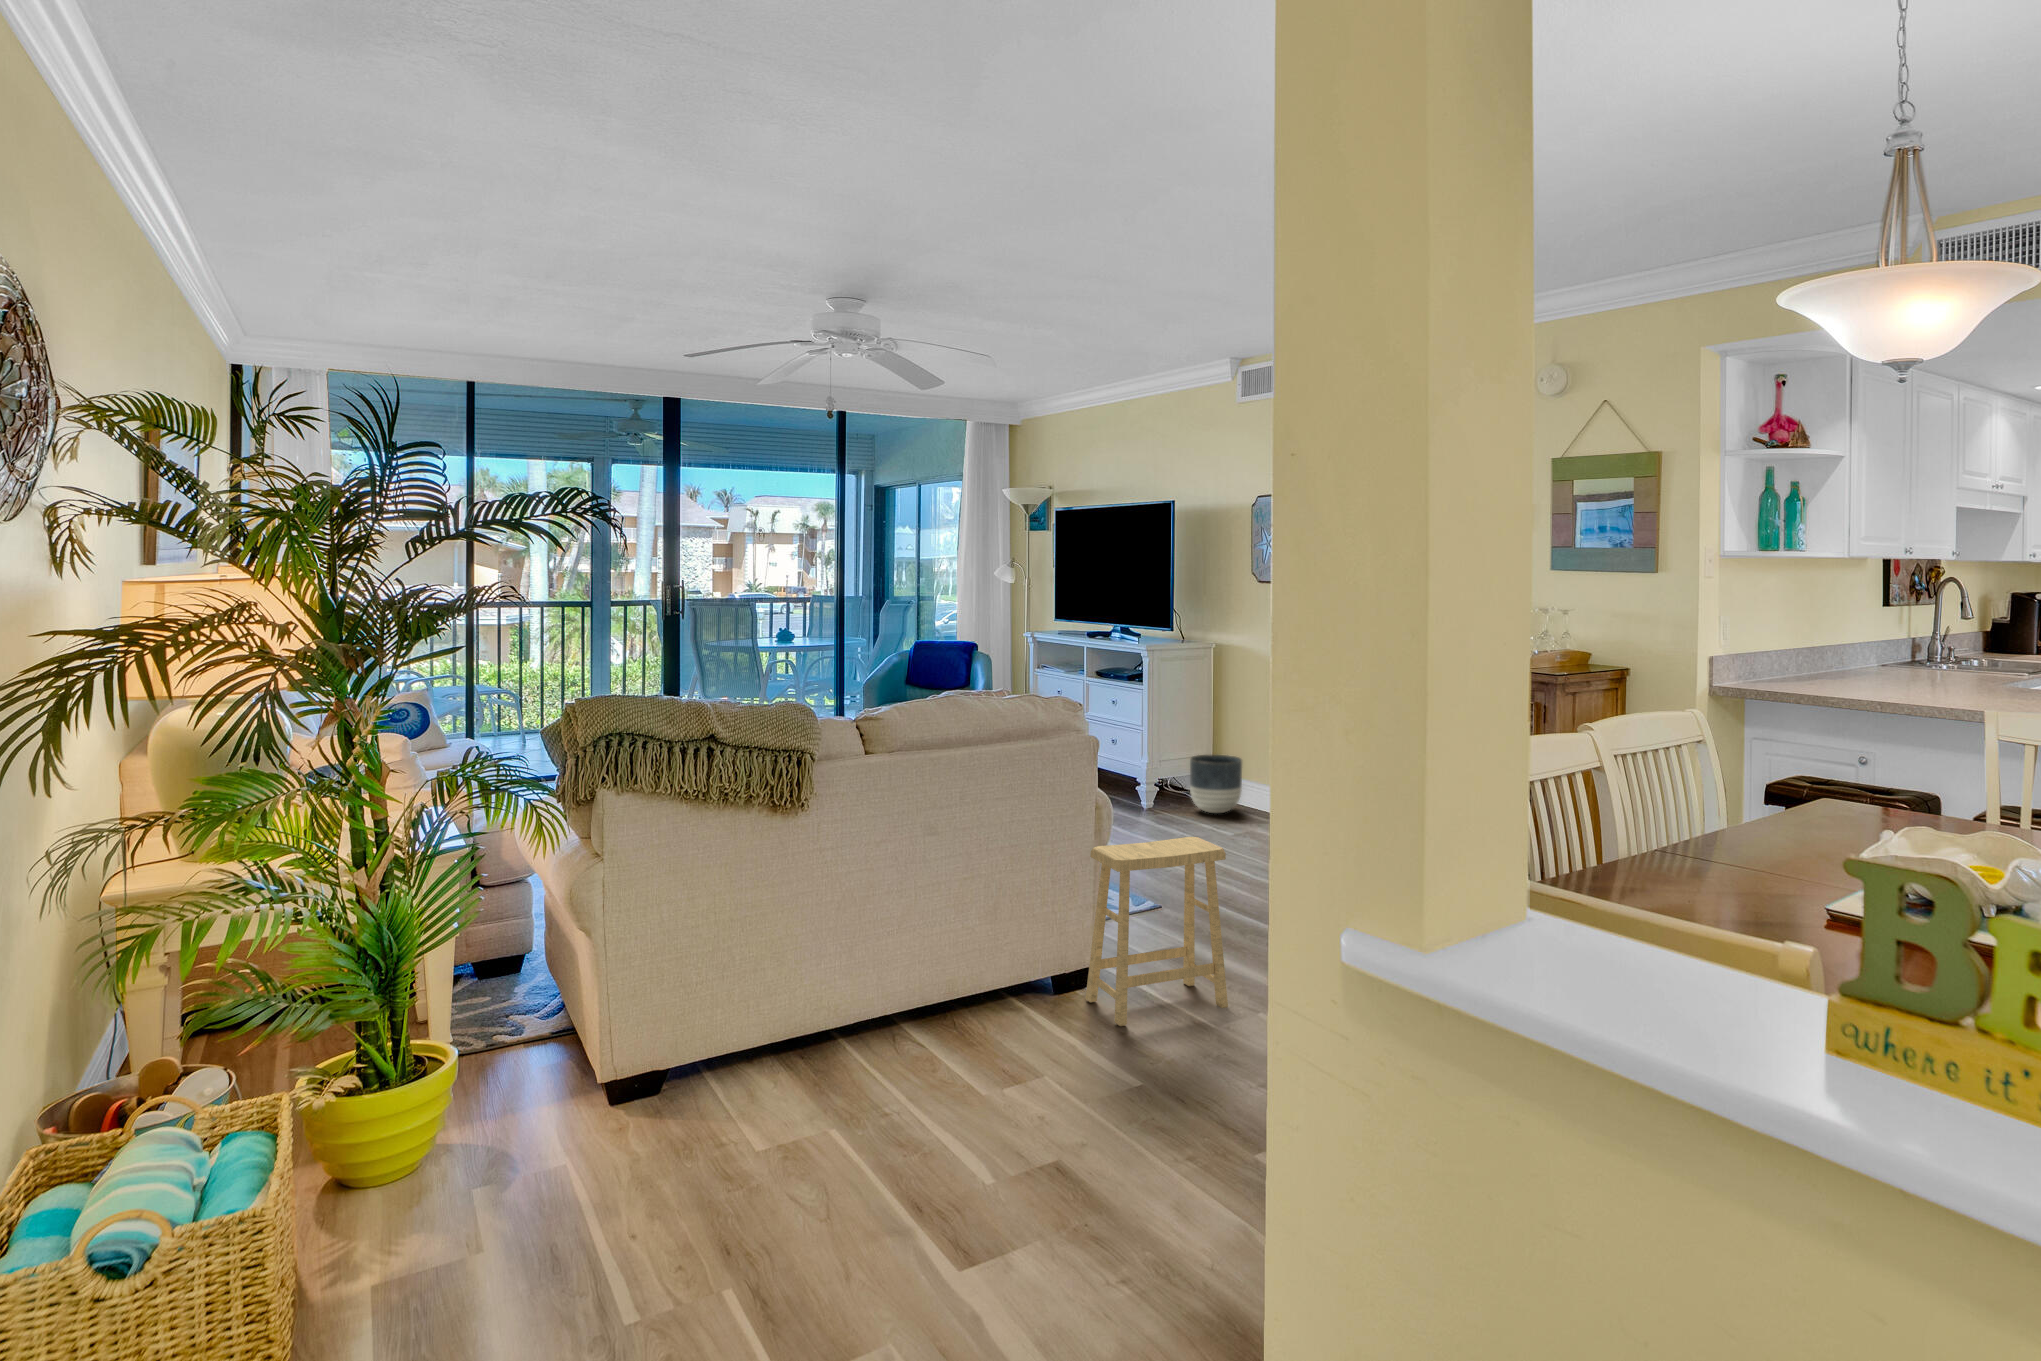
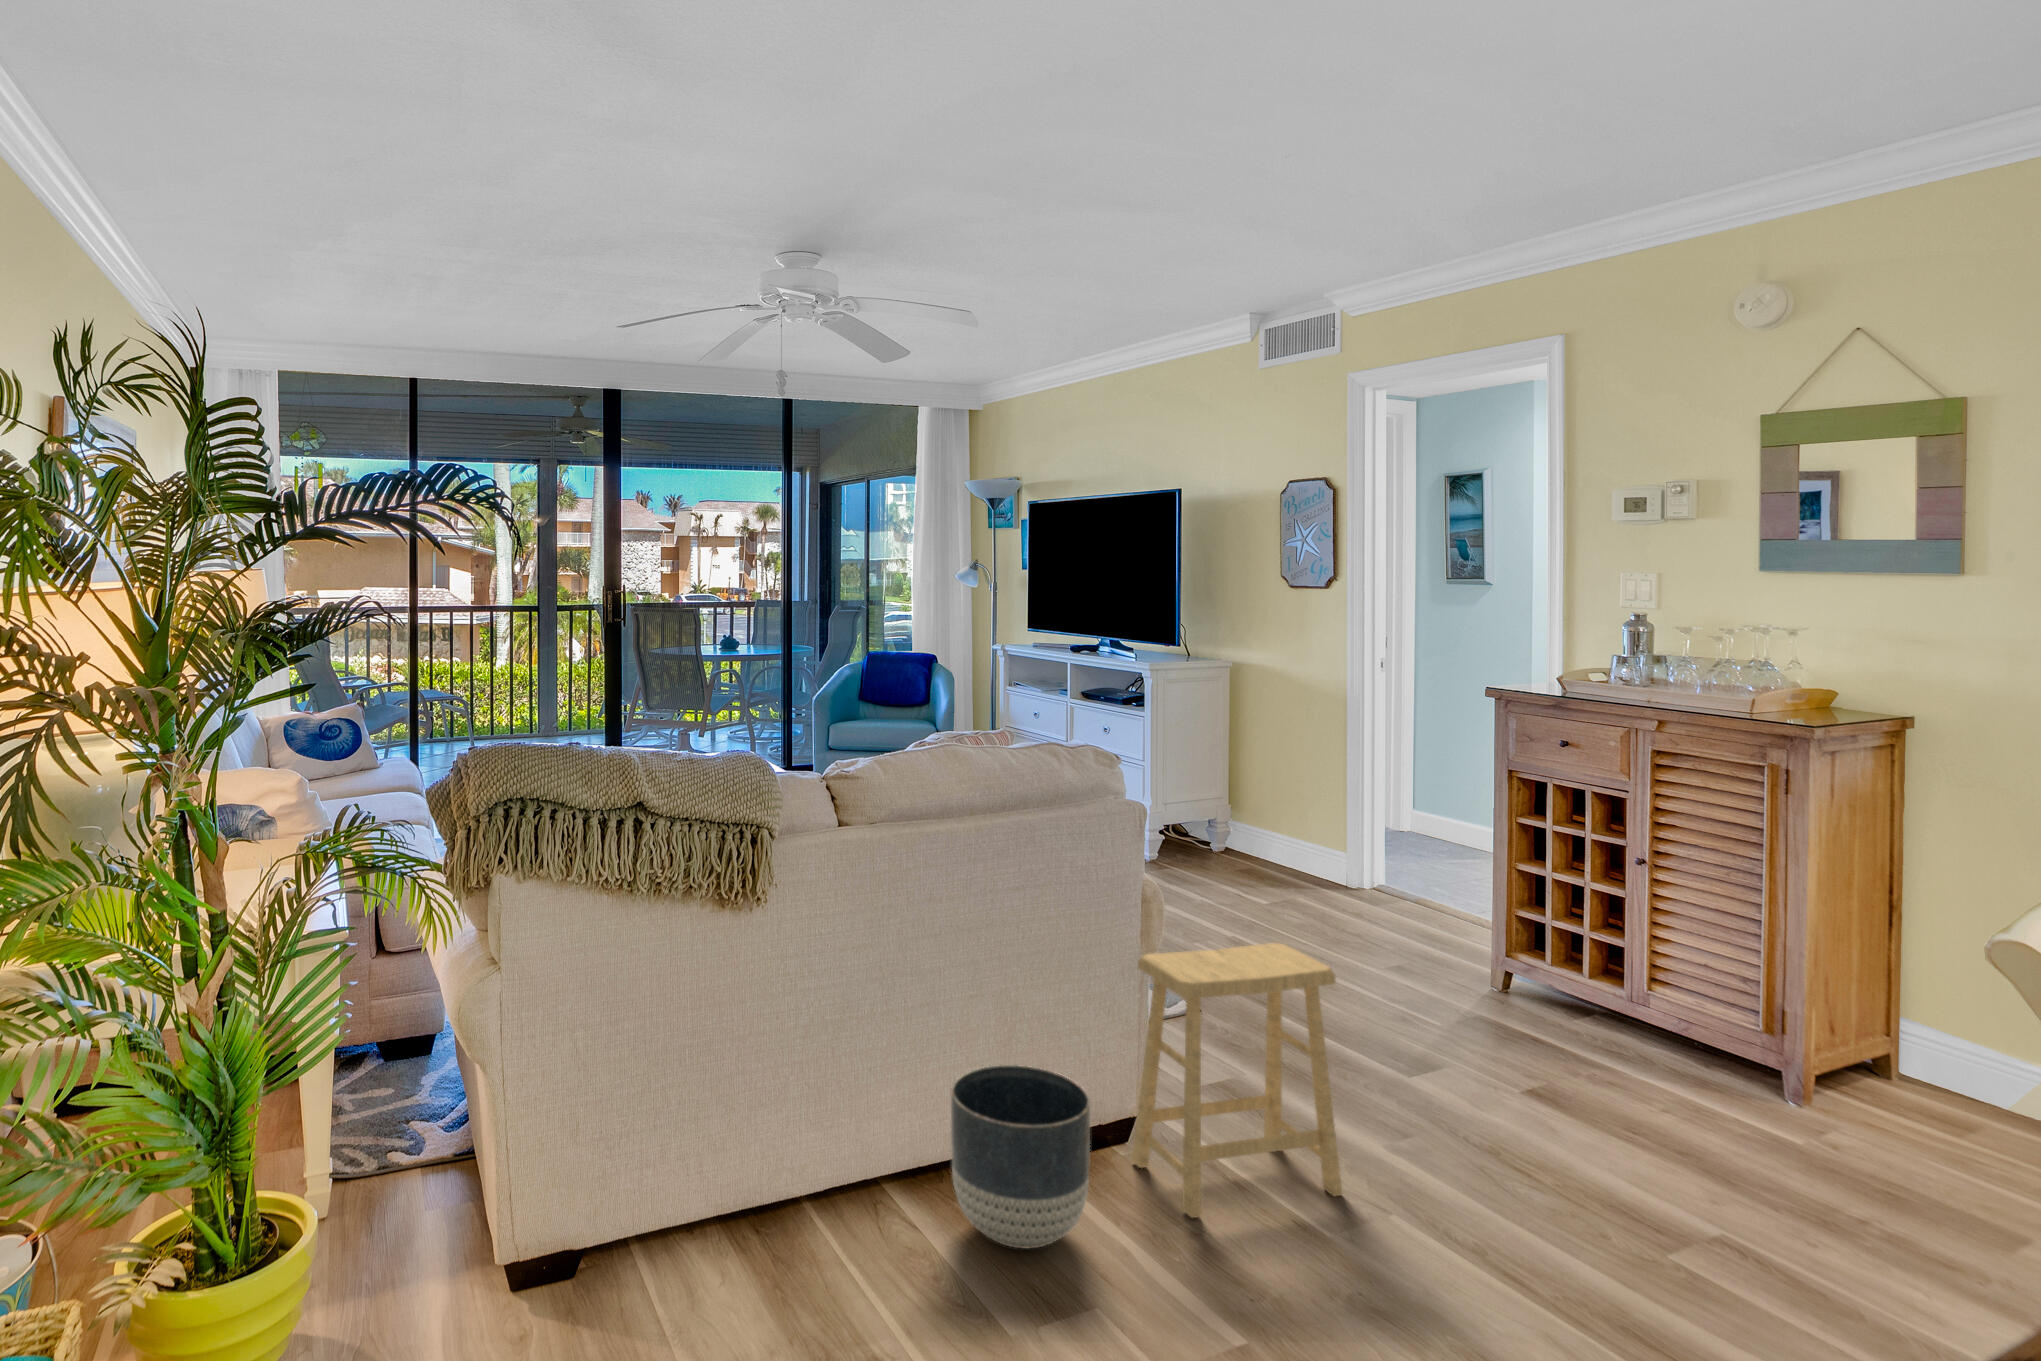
planter: present [1190,755,1242,813] -> present [951,1065,1090,1248]

